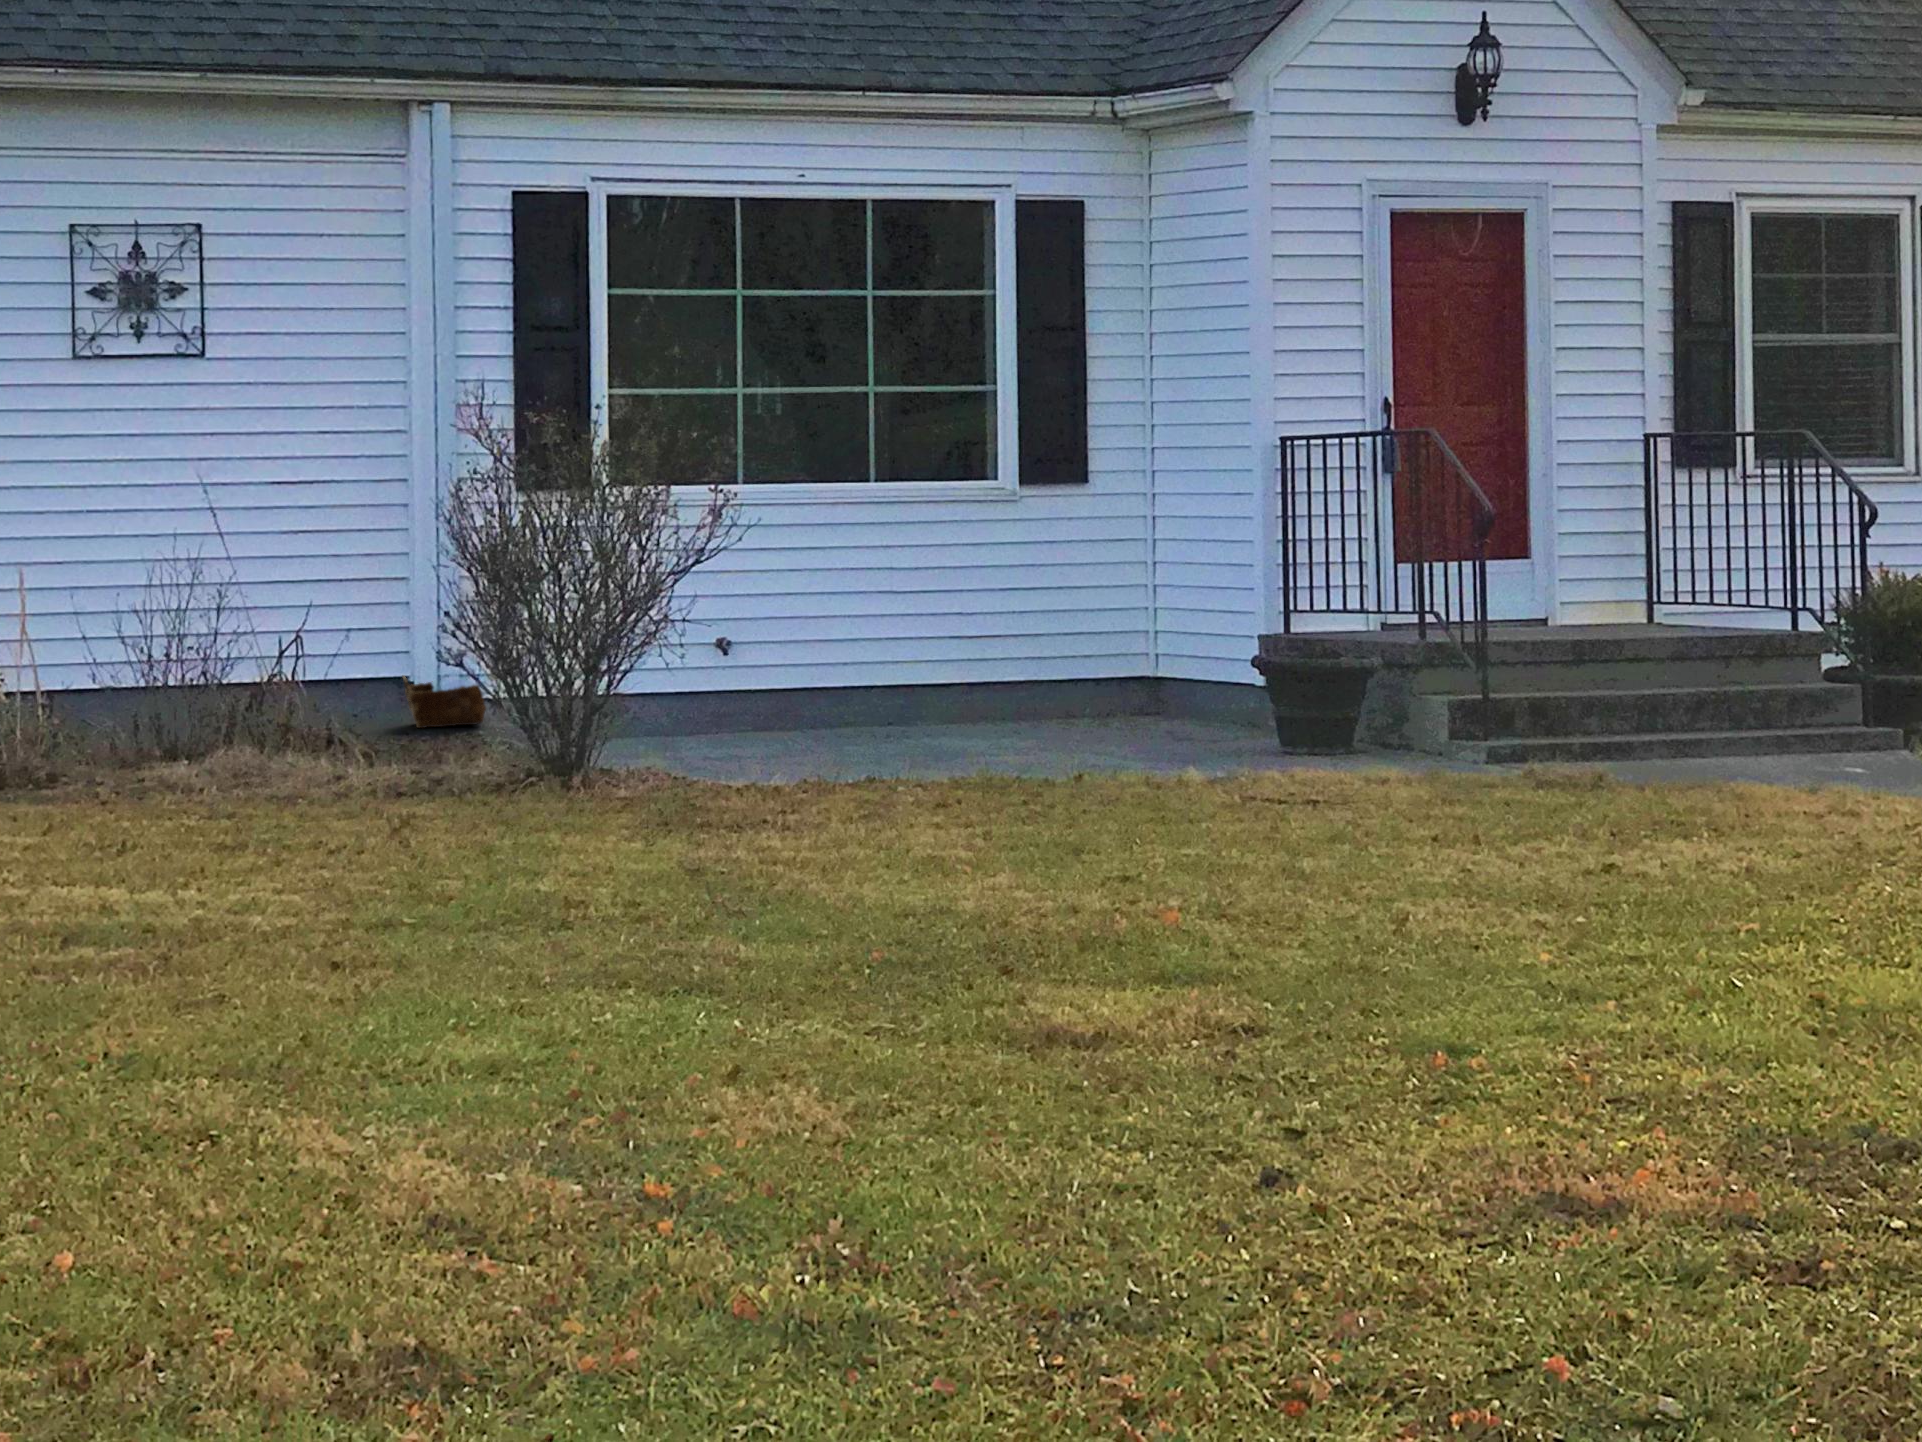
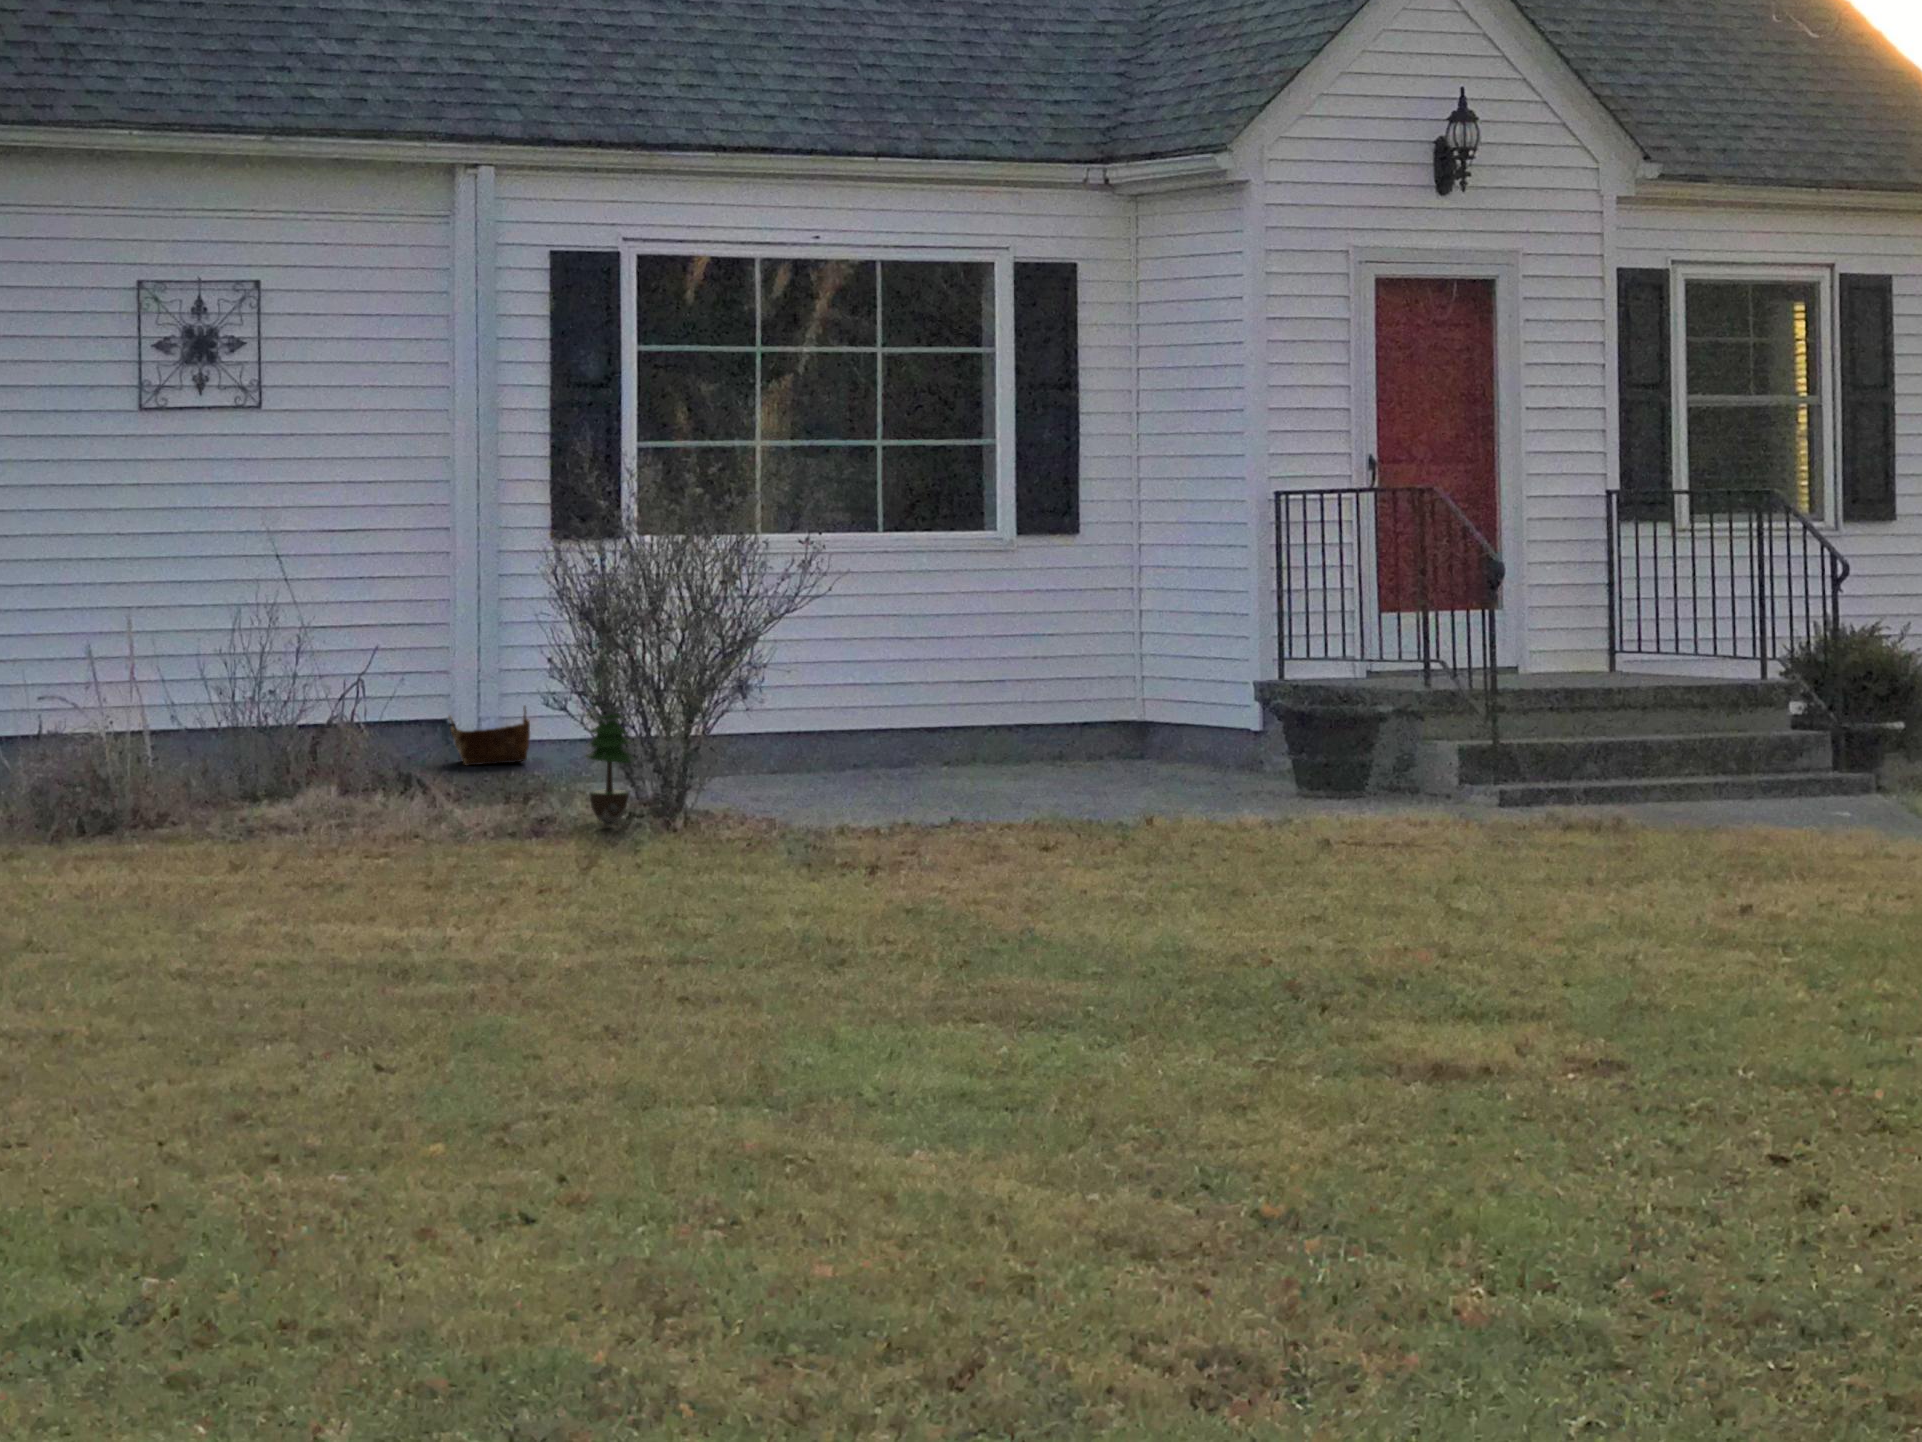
potted tree: none [483,645,538,797] -> present [586,714,634,826]

